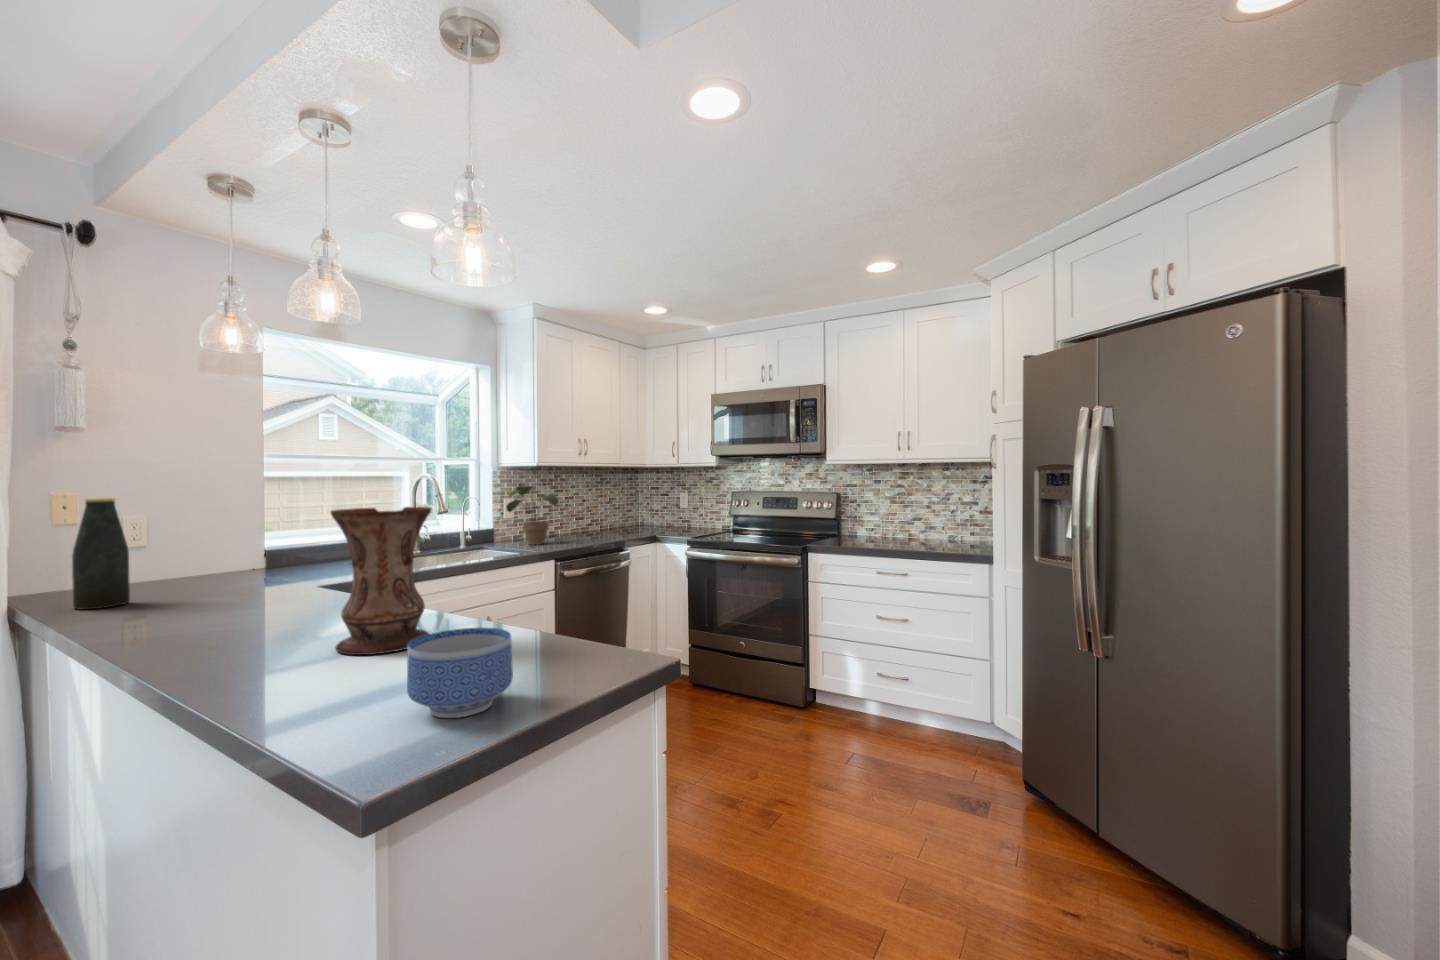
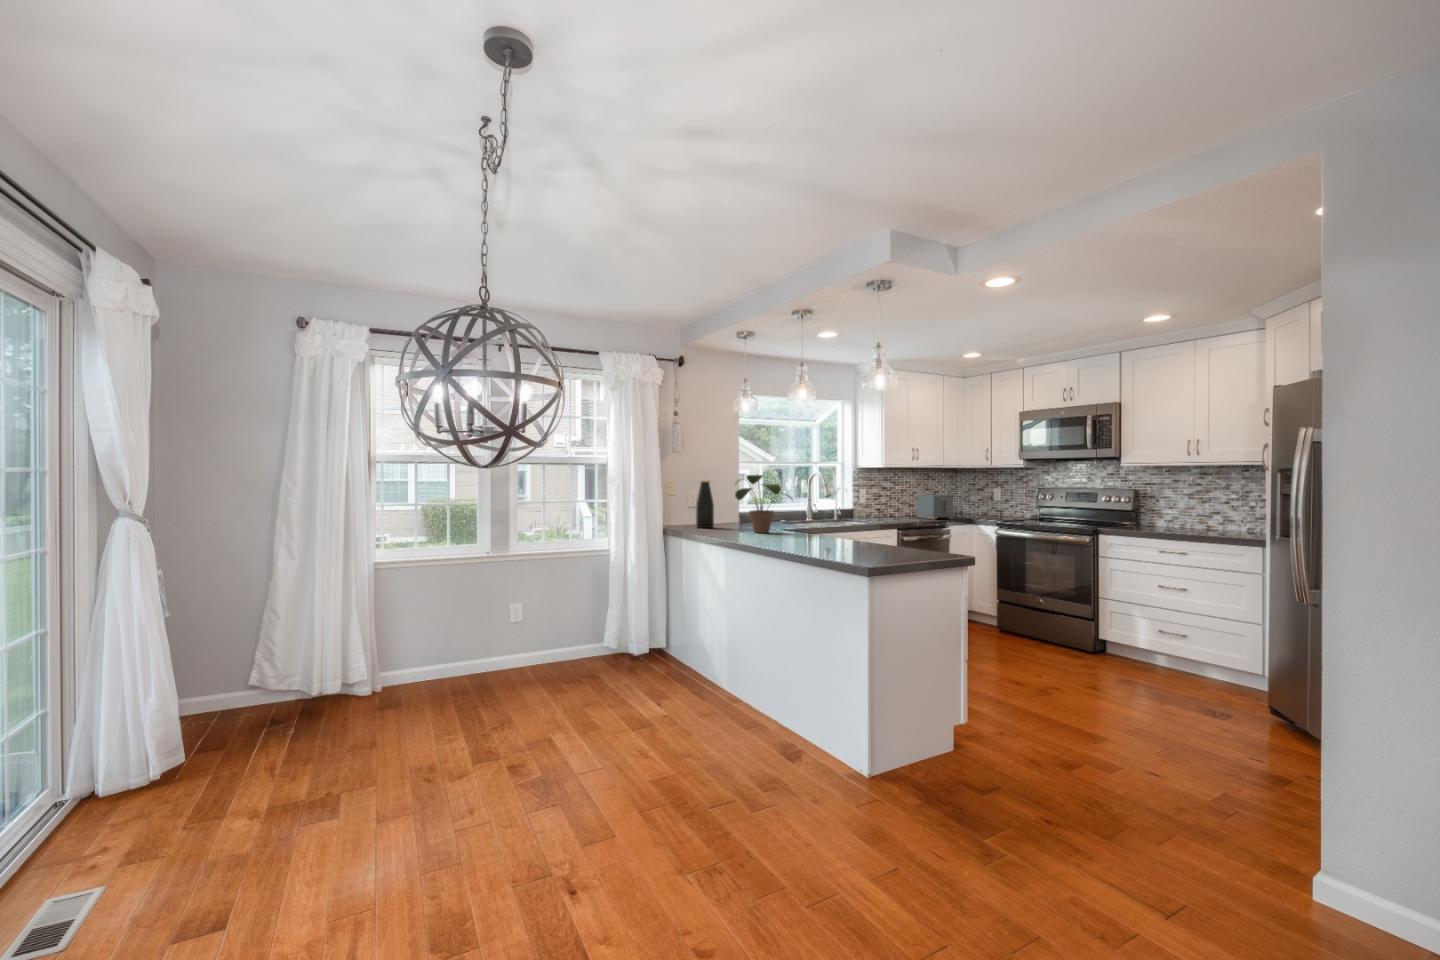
potted plant: present [506,486,561,545] -> present [735,475,792,533]
toaster: none [584,503,633,539] -> present [916,494,954,520]
vase: present [330,507,431,655] -> none [821,485,858,543]
bowl: present [407,628,513,718] -> none [867,527,902,553]

